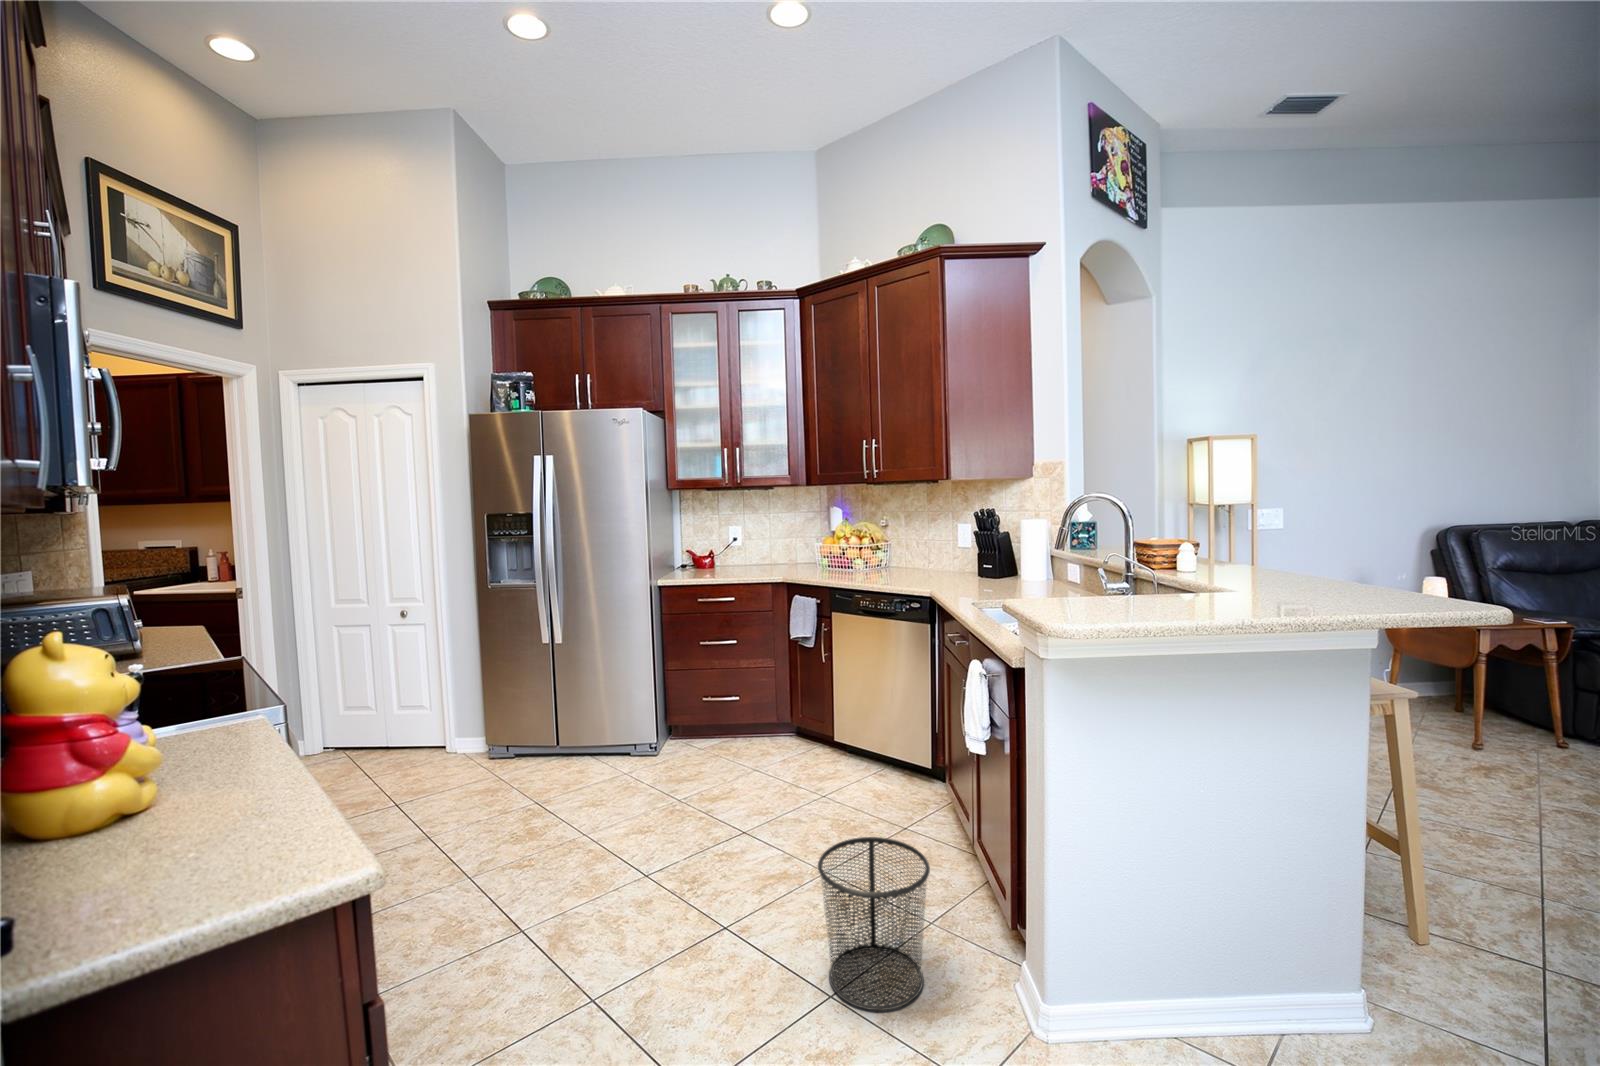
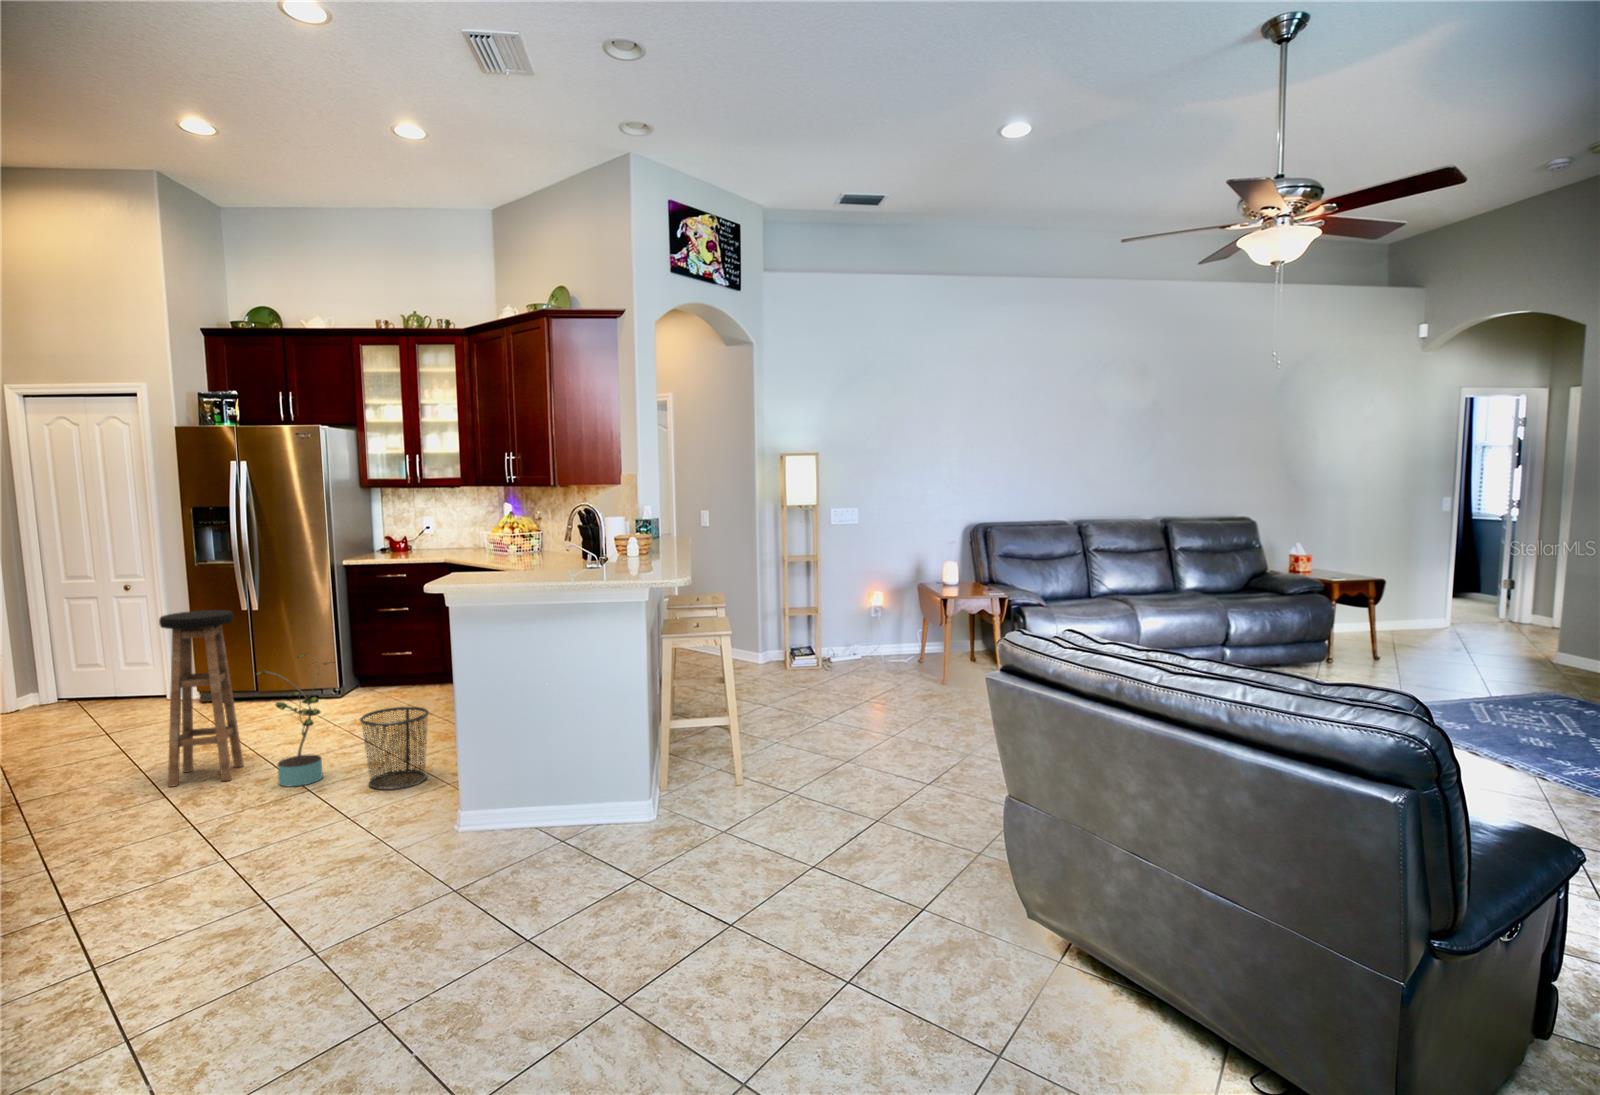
bar stool: none [481,669,594,976] -> present [159,610,243,787]
potted plant: none [635,745,761,987] -> present [256,655,327,787]

